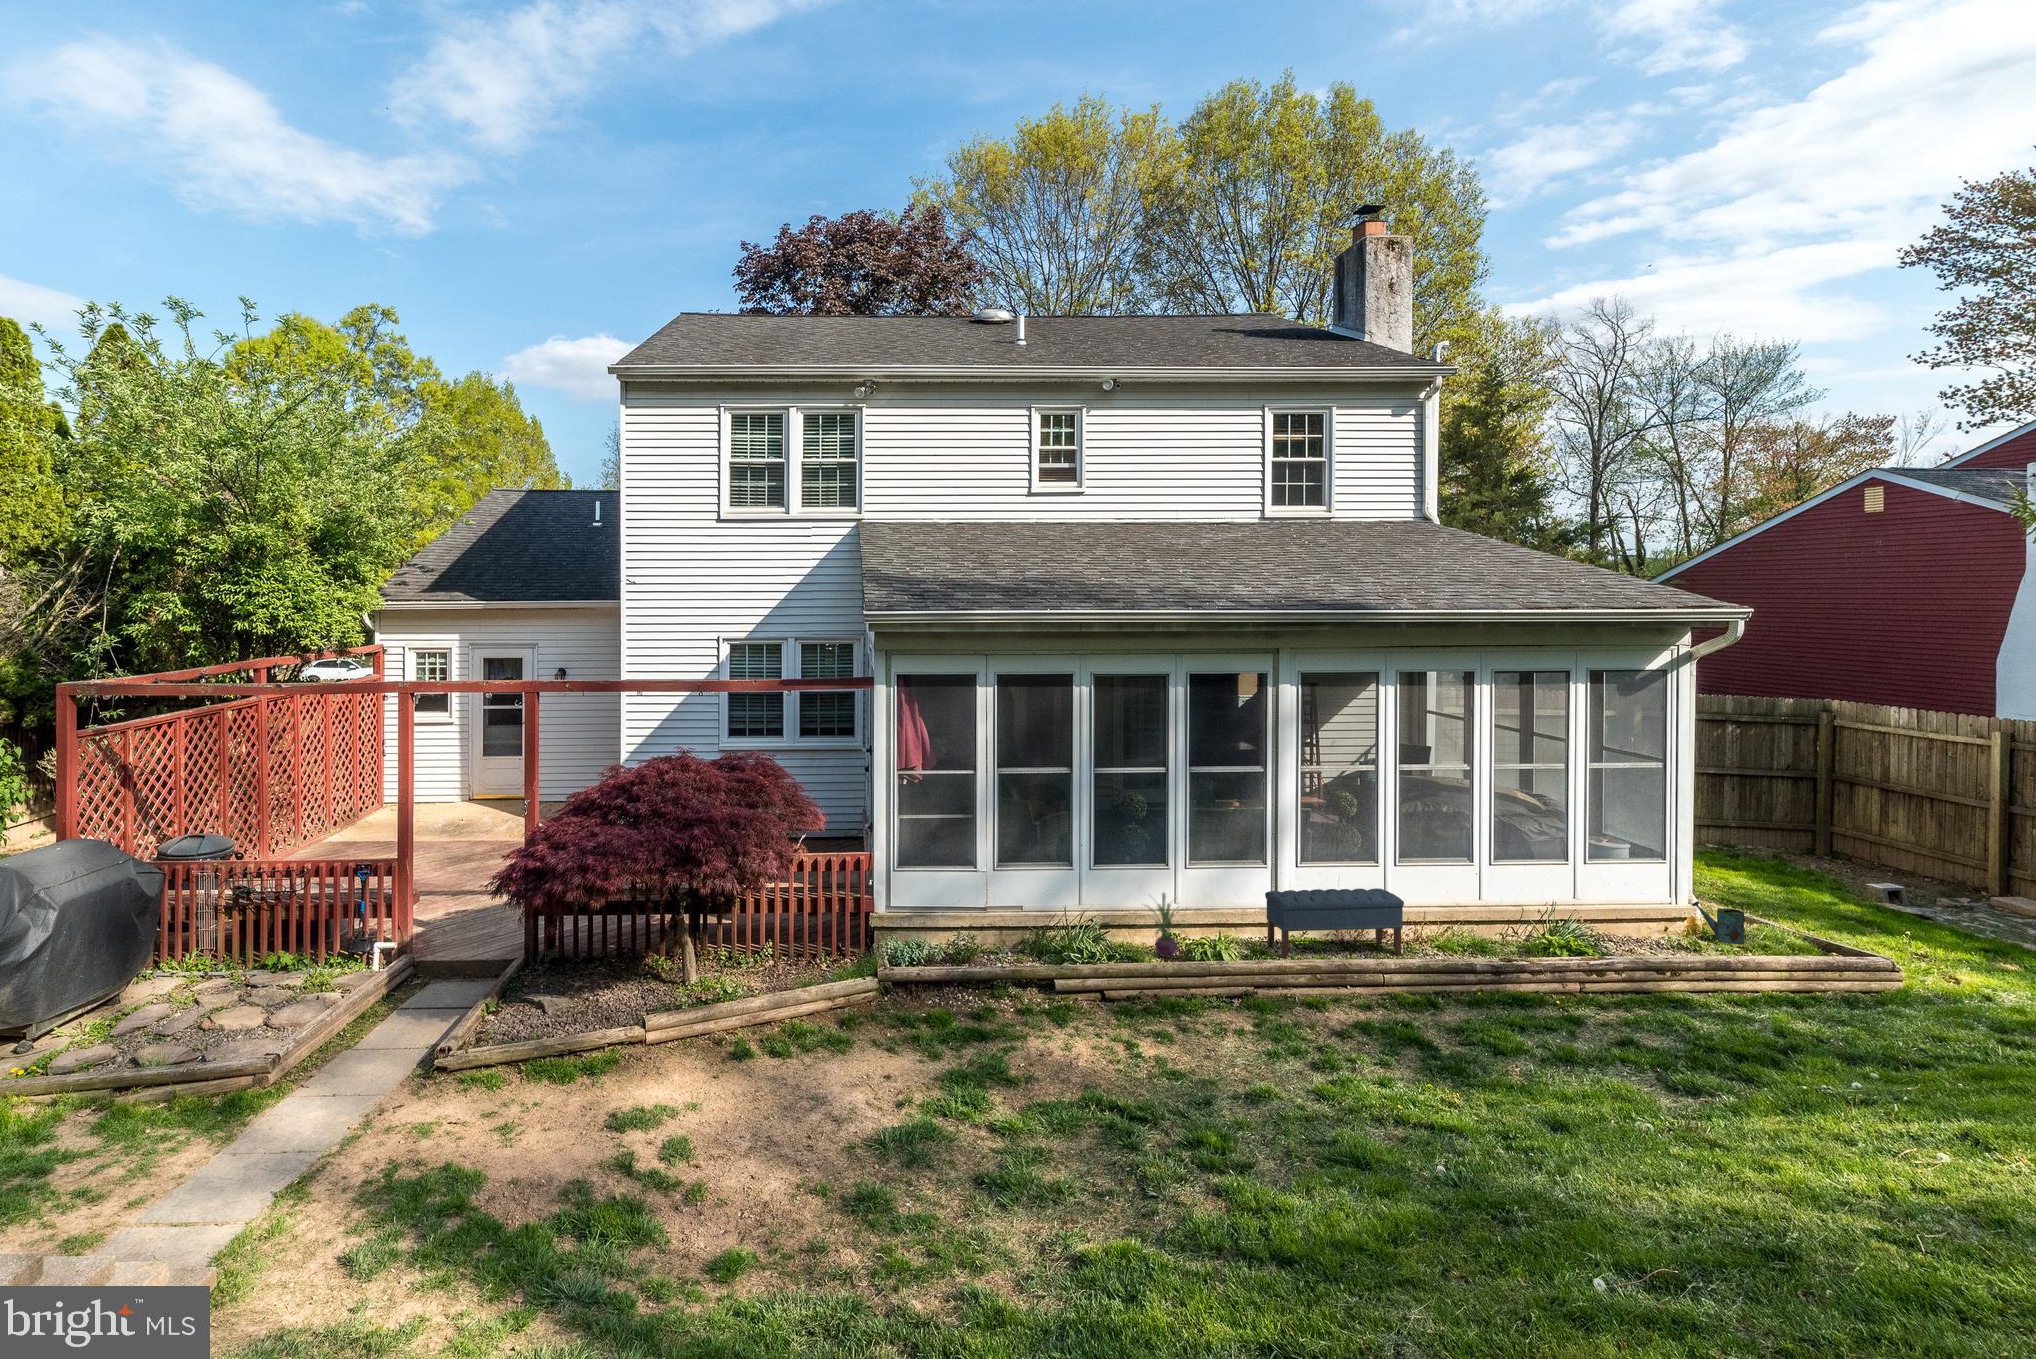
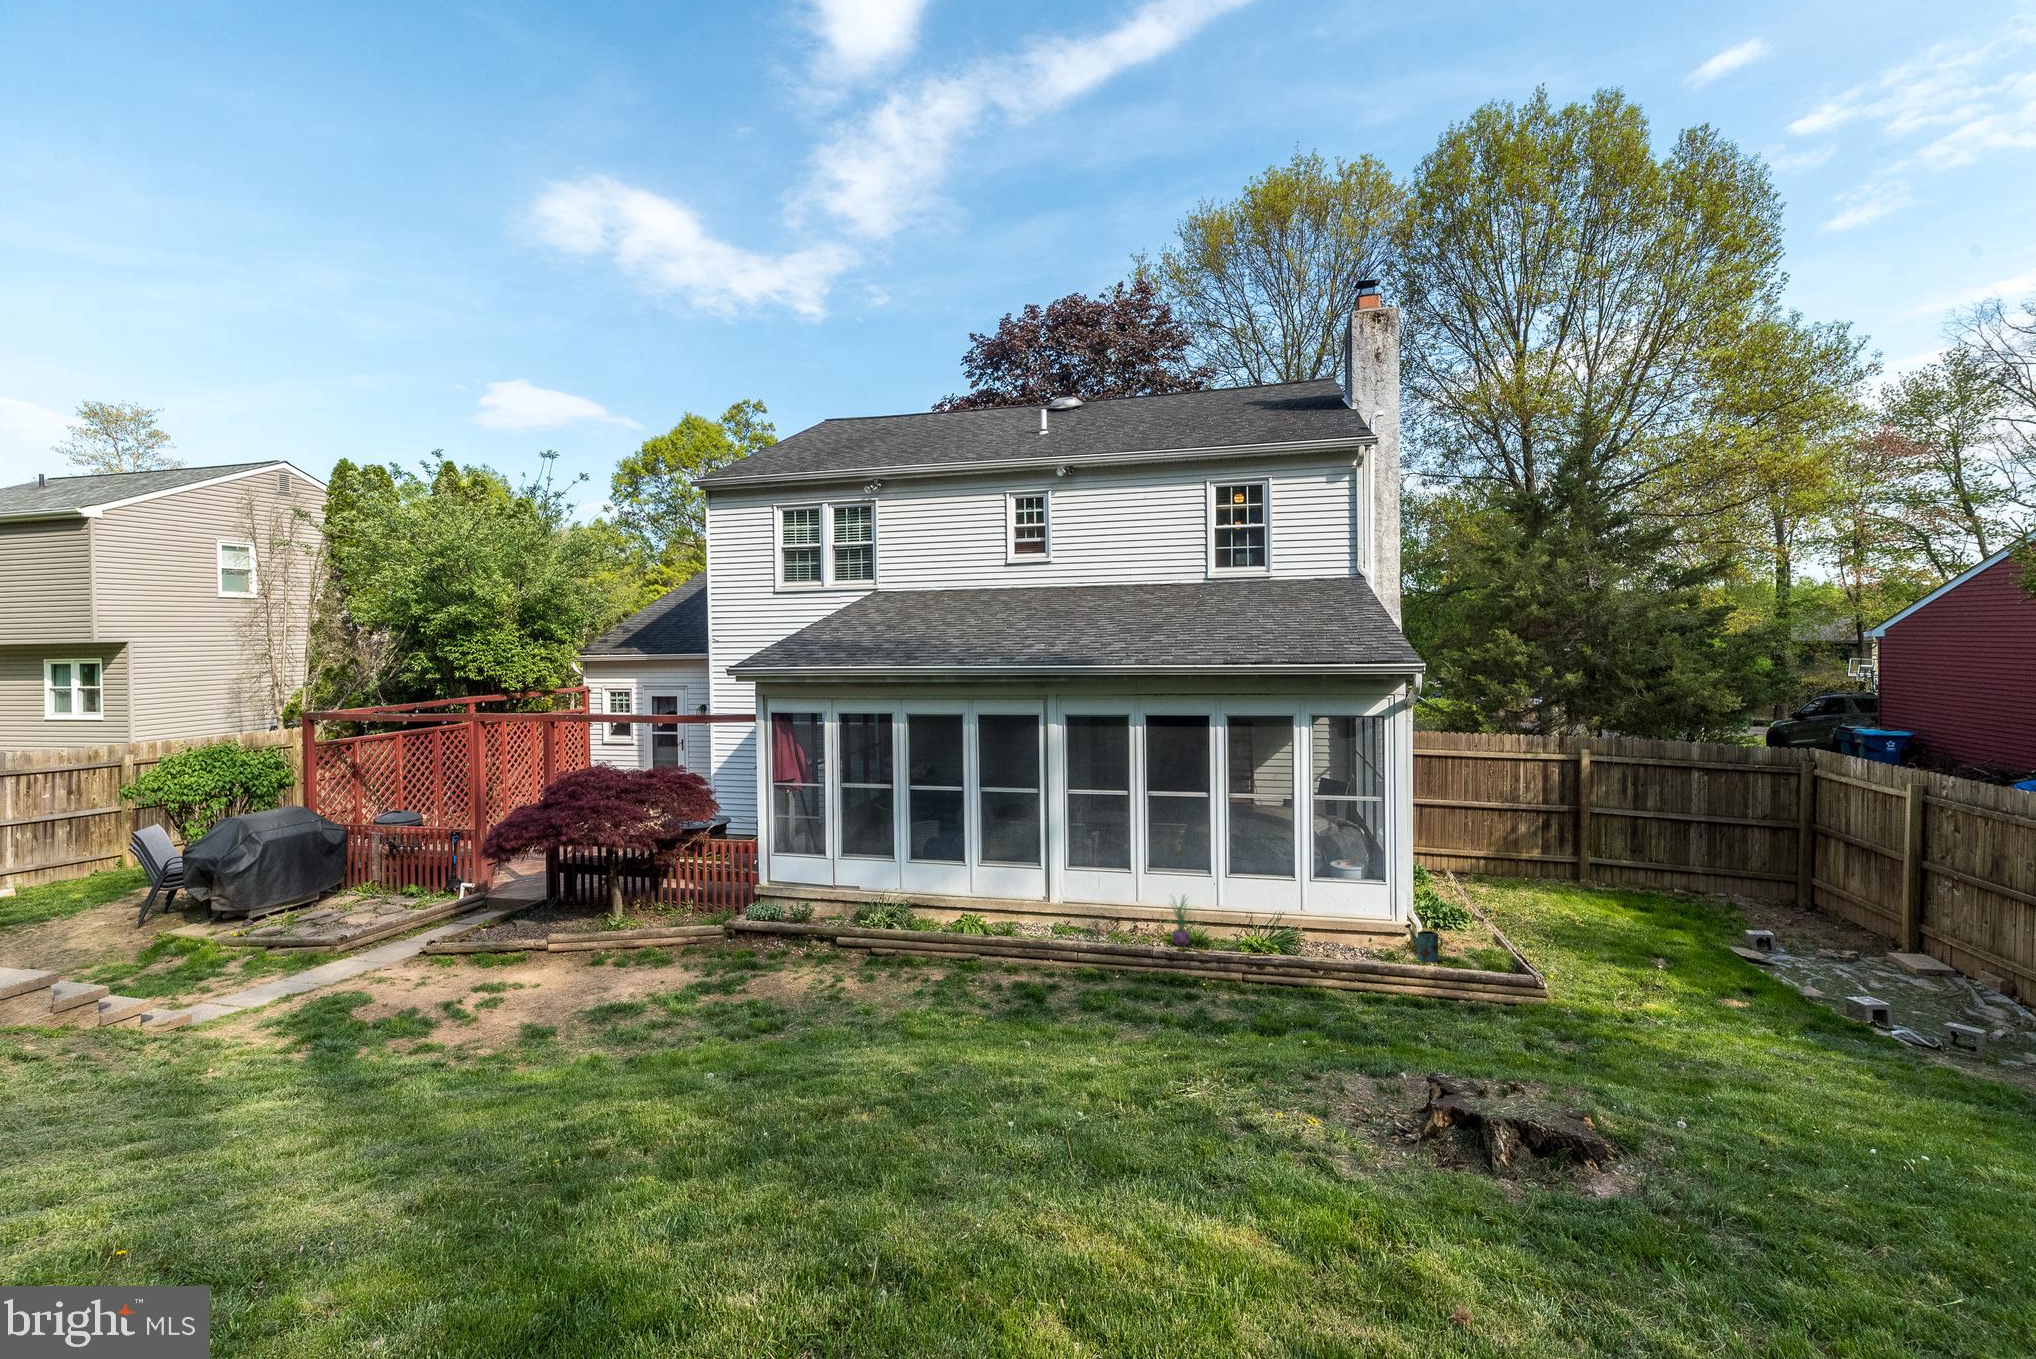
bench: present [1265,888,1404,959] -> none [1019,885,1122,941]
decorative plant: present [1144,893,1186,958] -> present [1168,896,1190,946]

